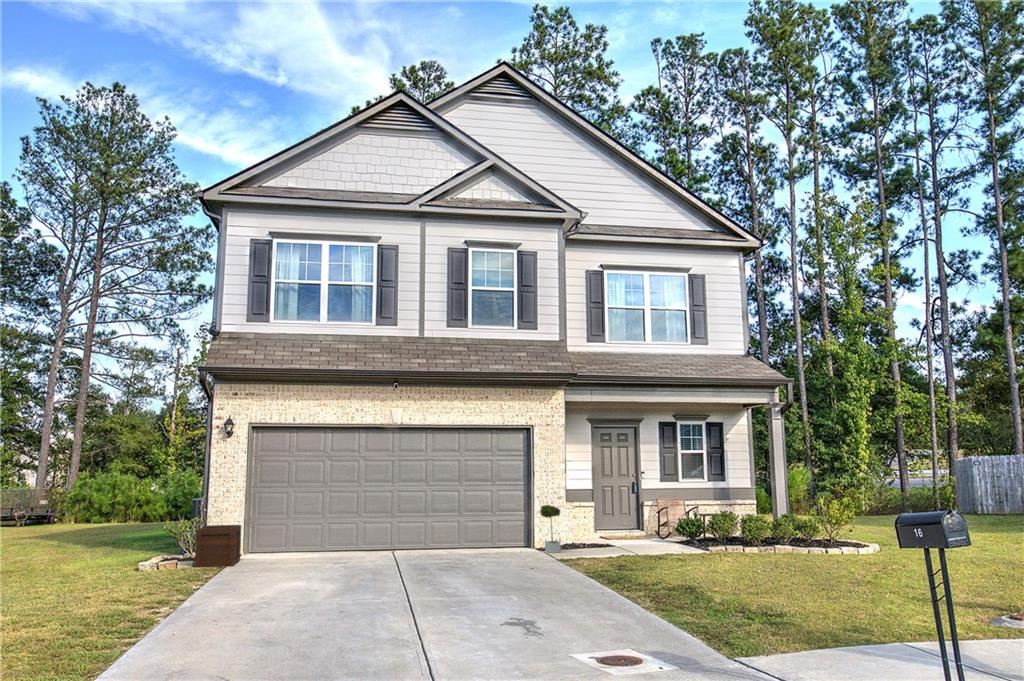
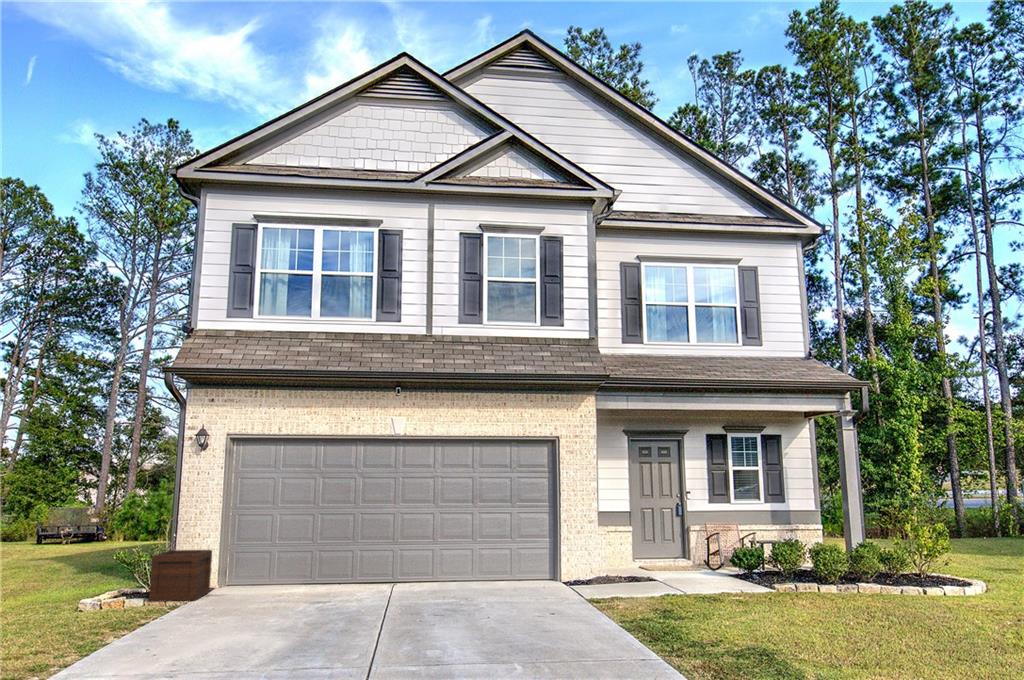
potted tree: present [540,505,561,553] -> none [567,530,592,589]

